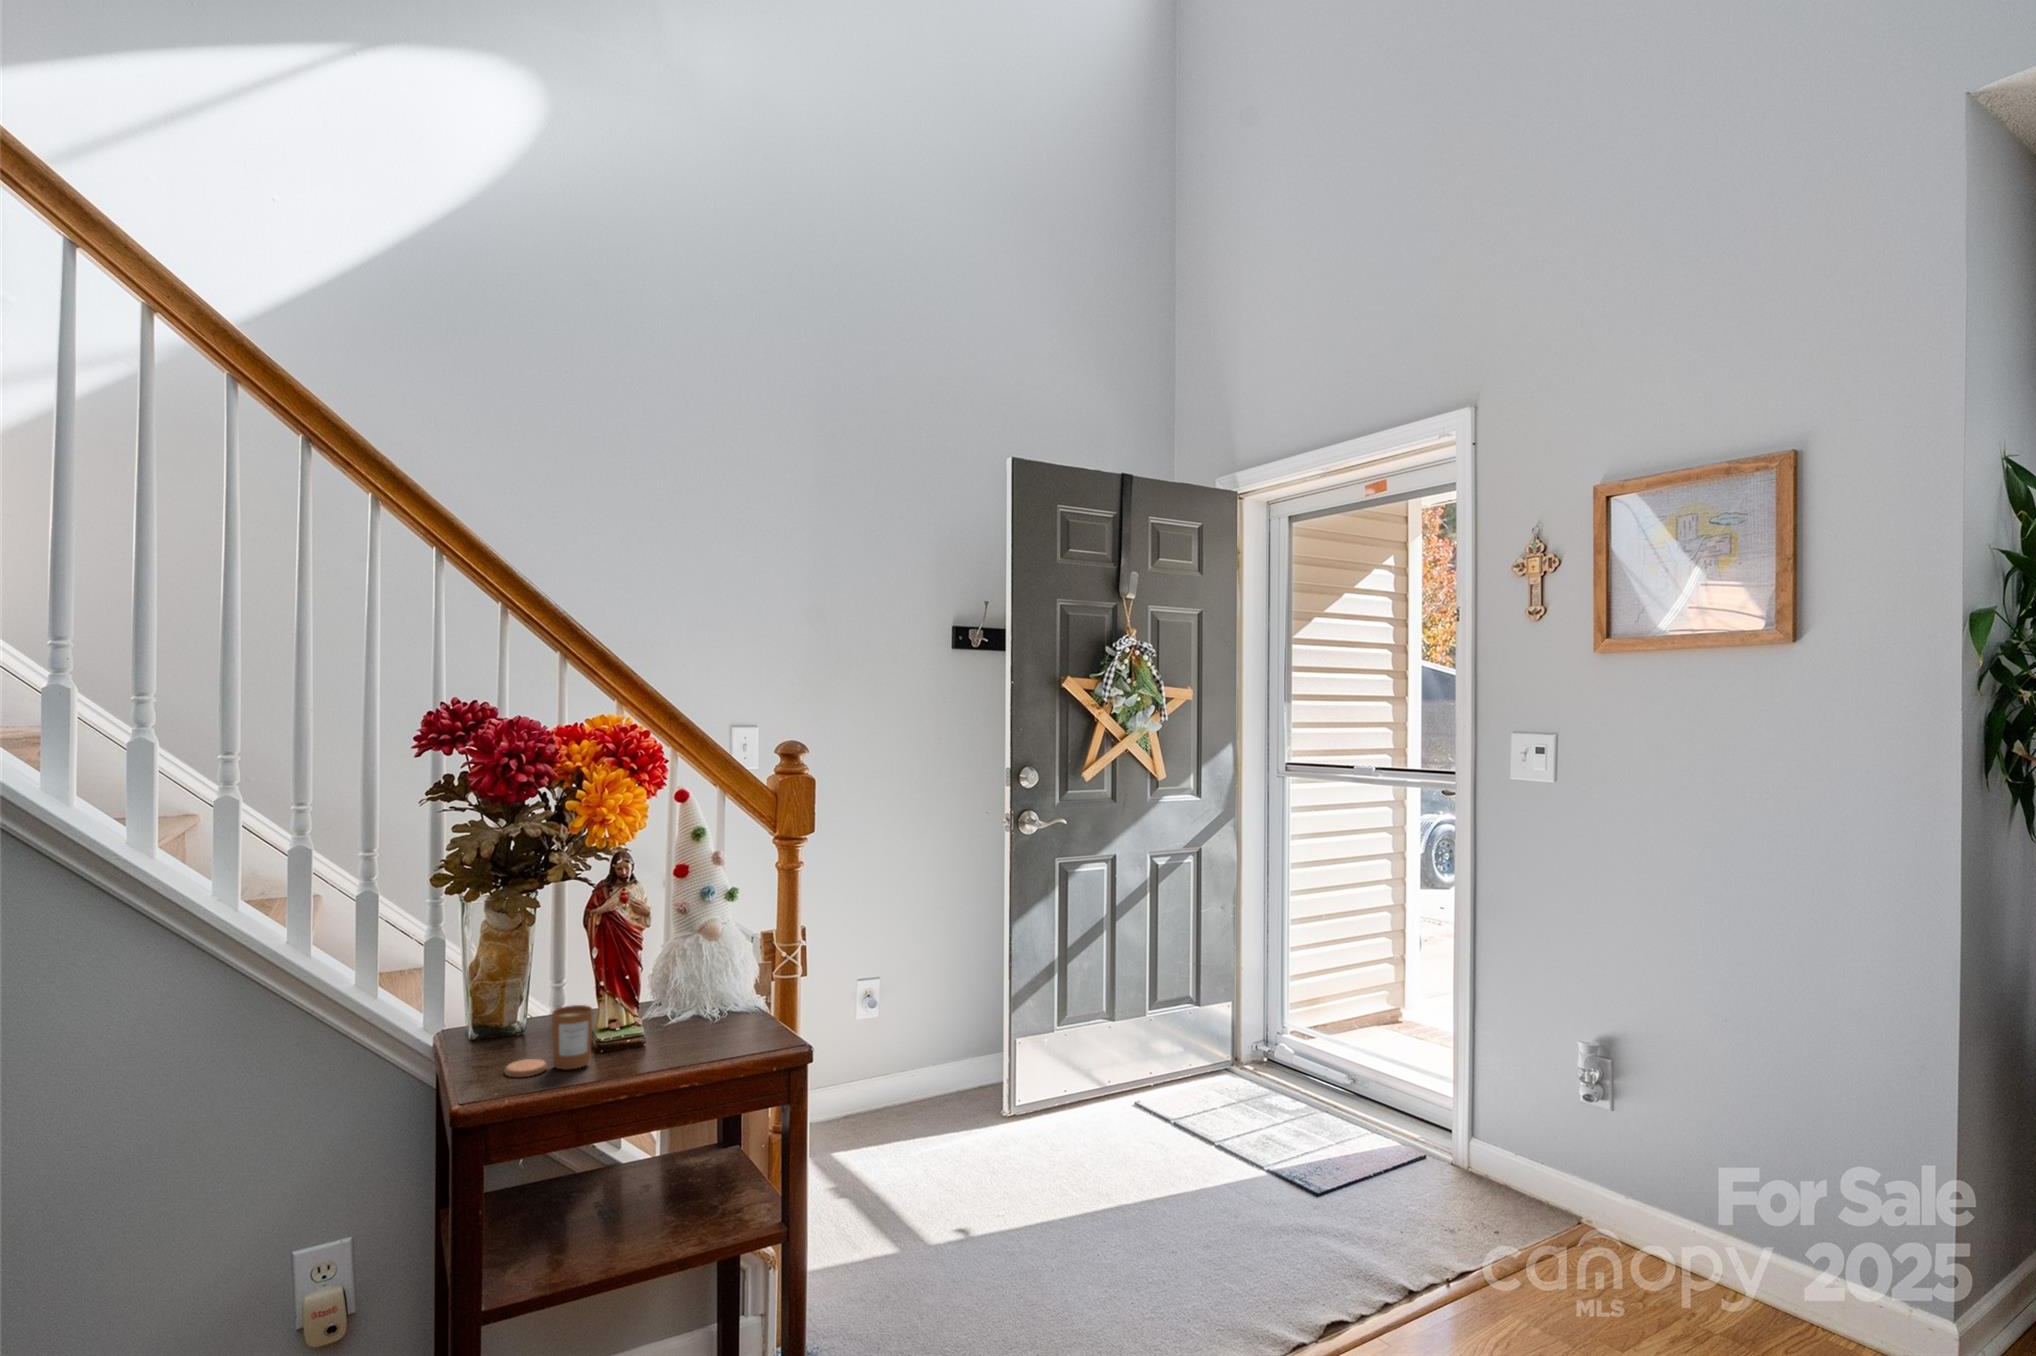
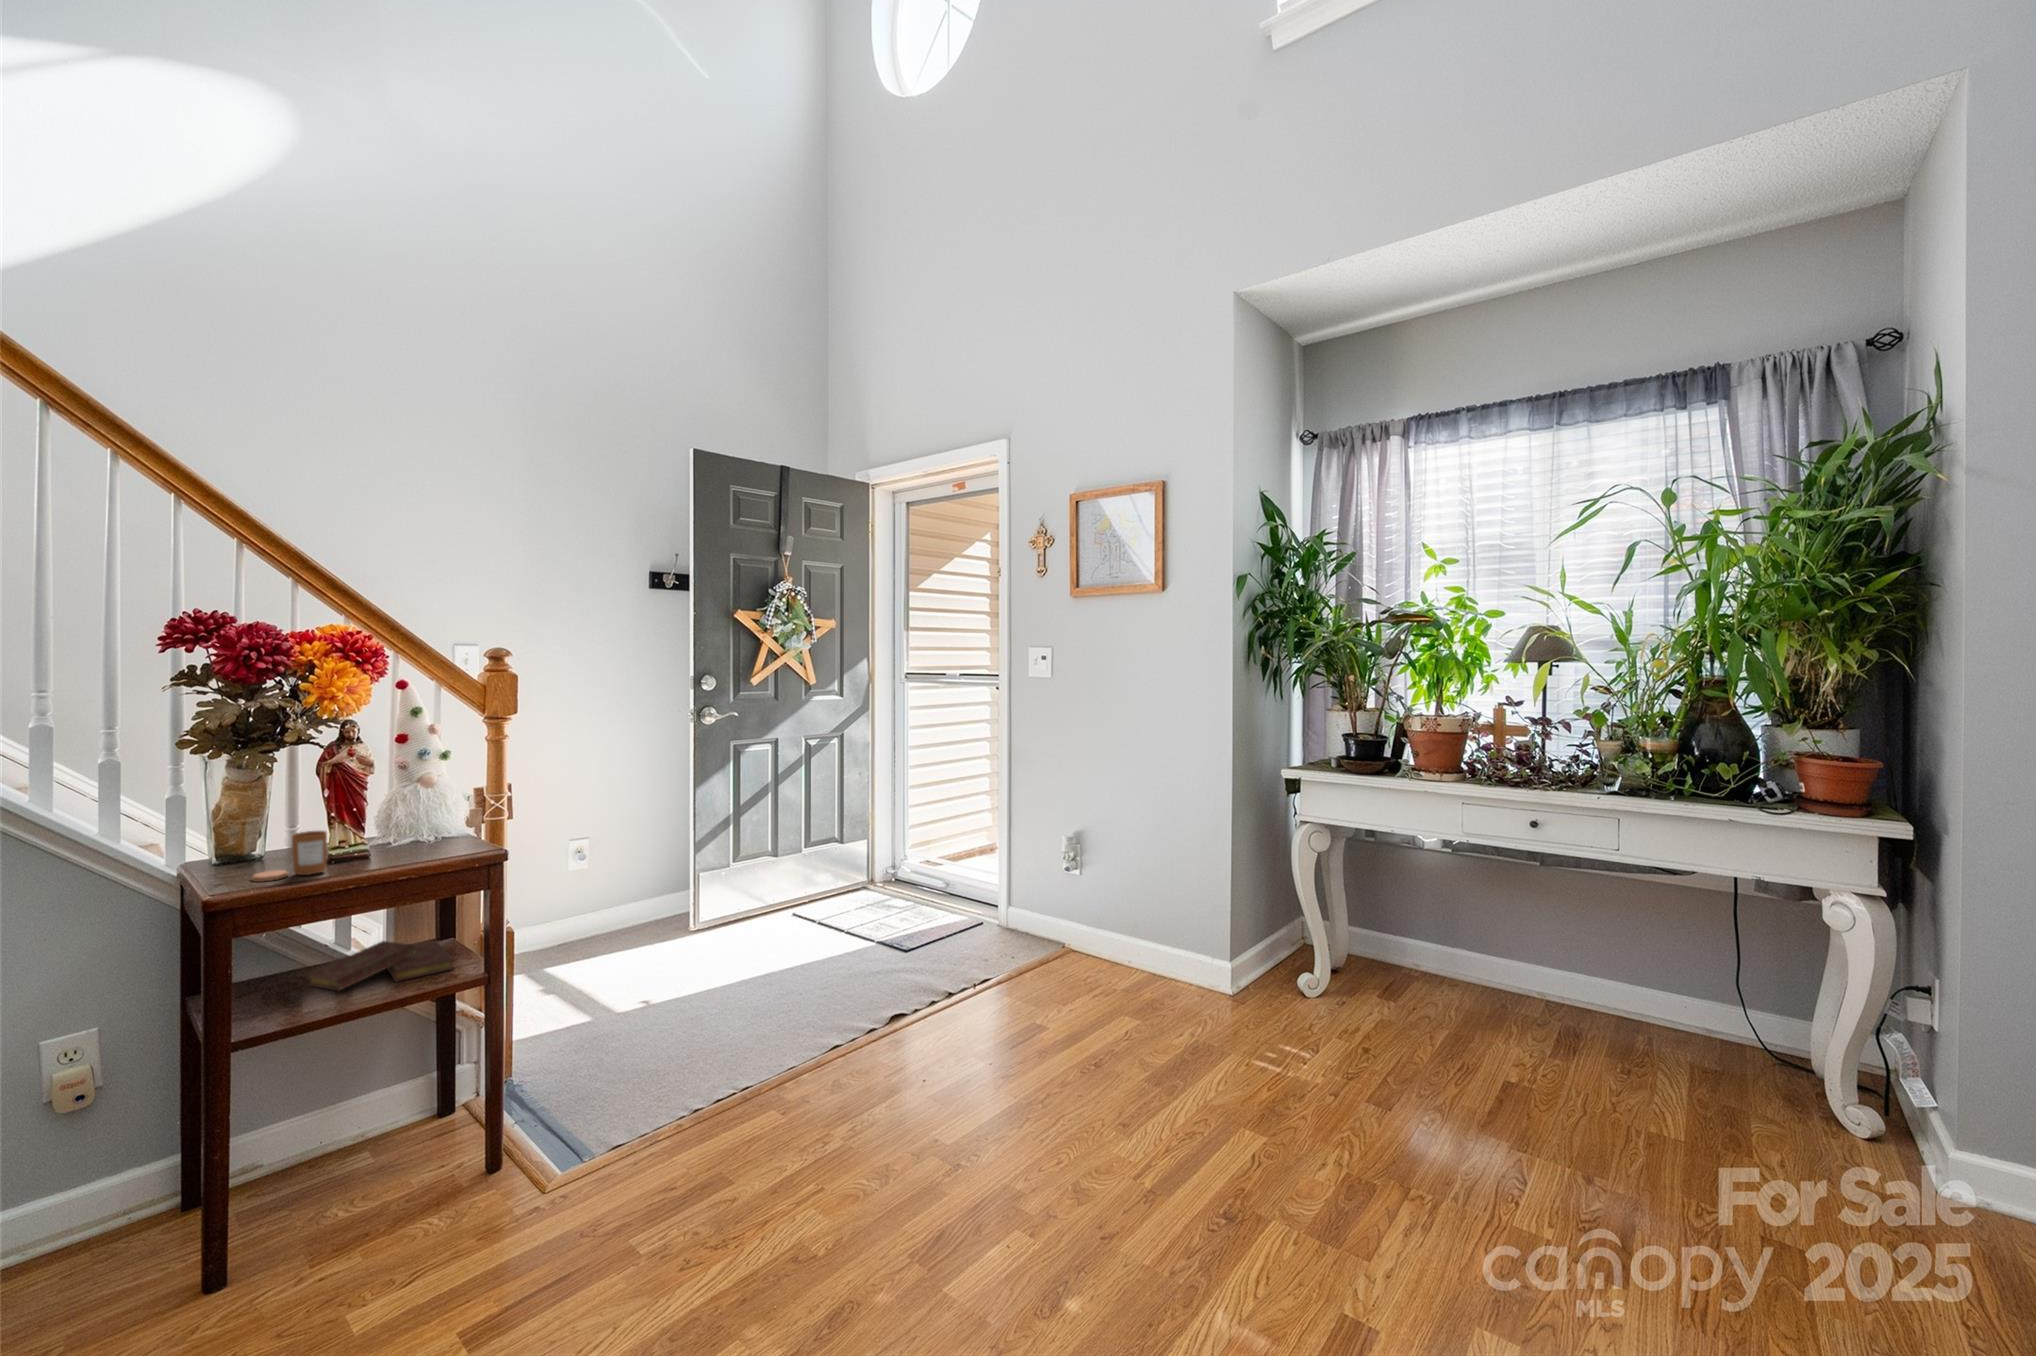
book: none [562,1155,738,1236] -> present [307,941,452,990]

